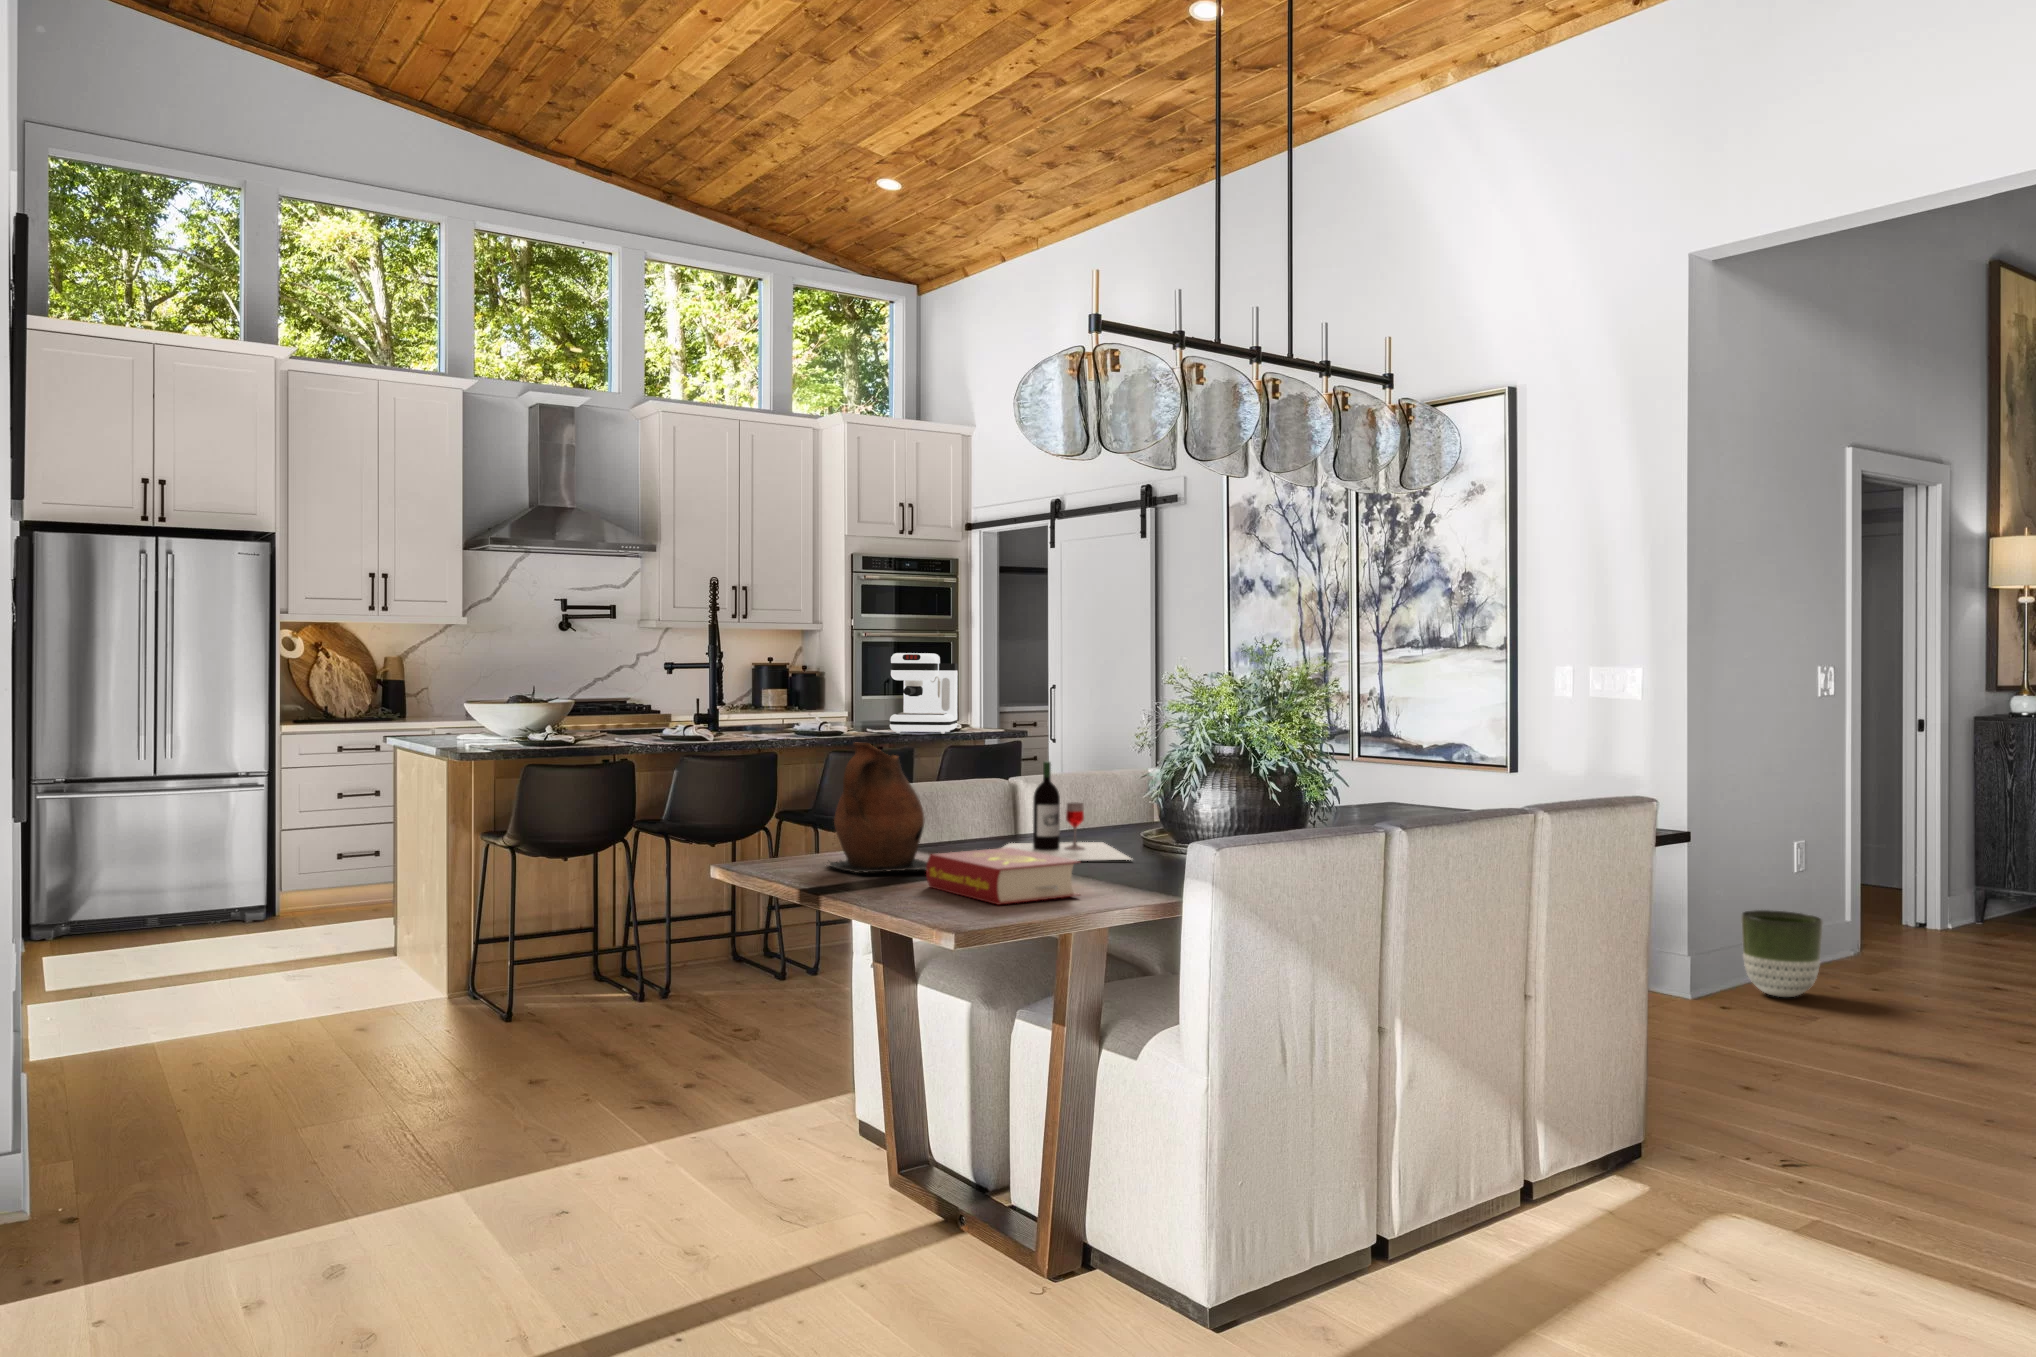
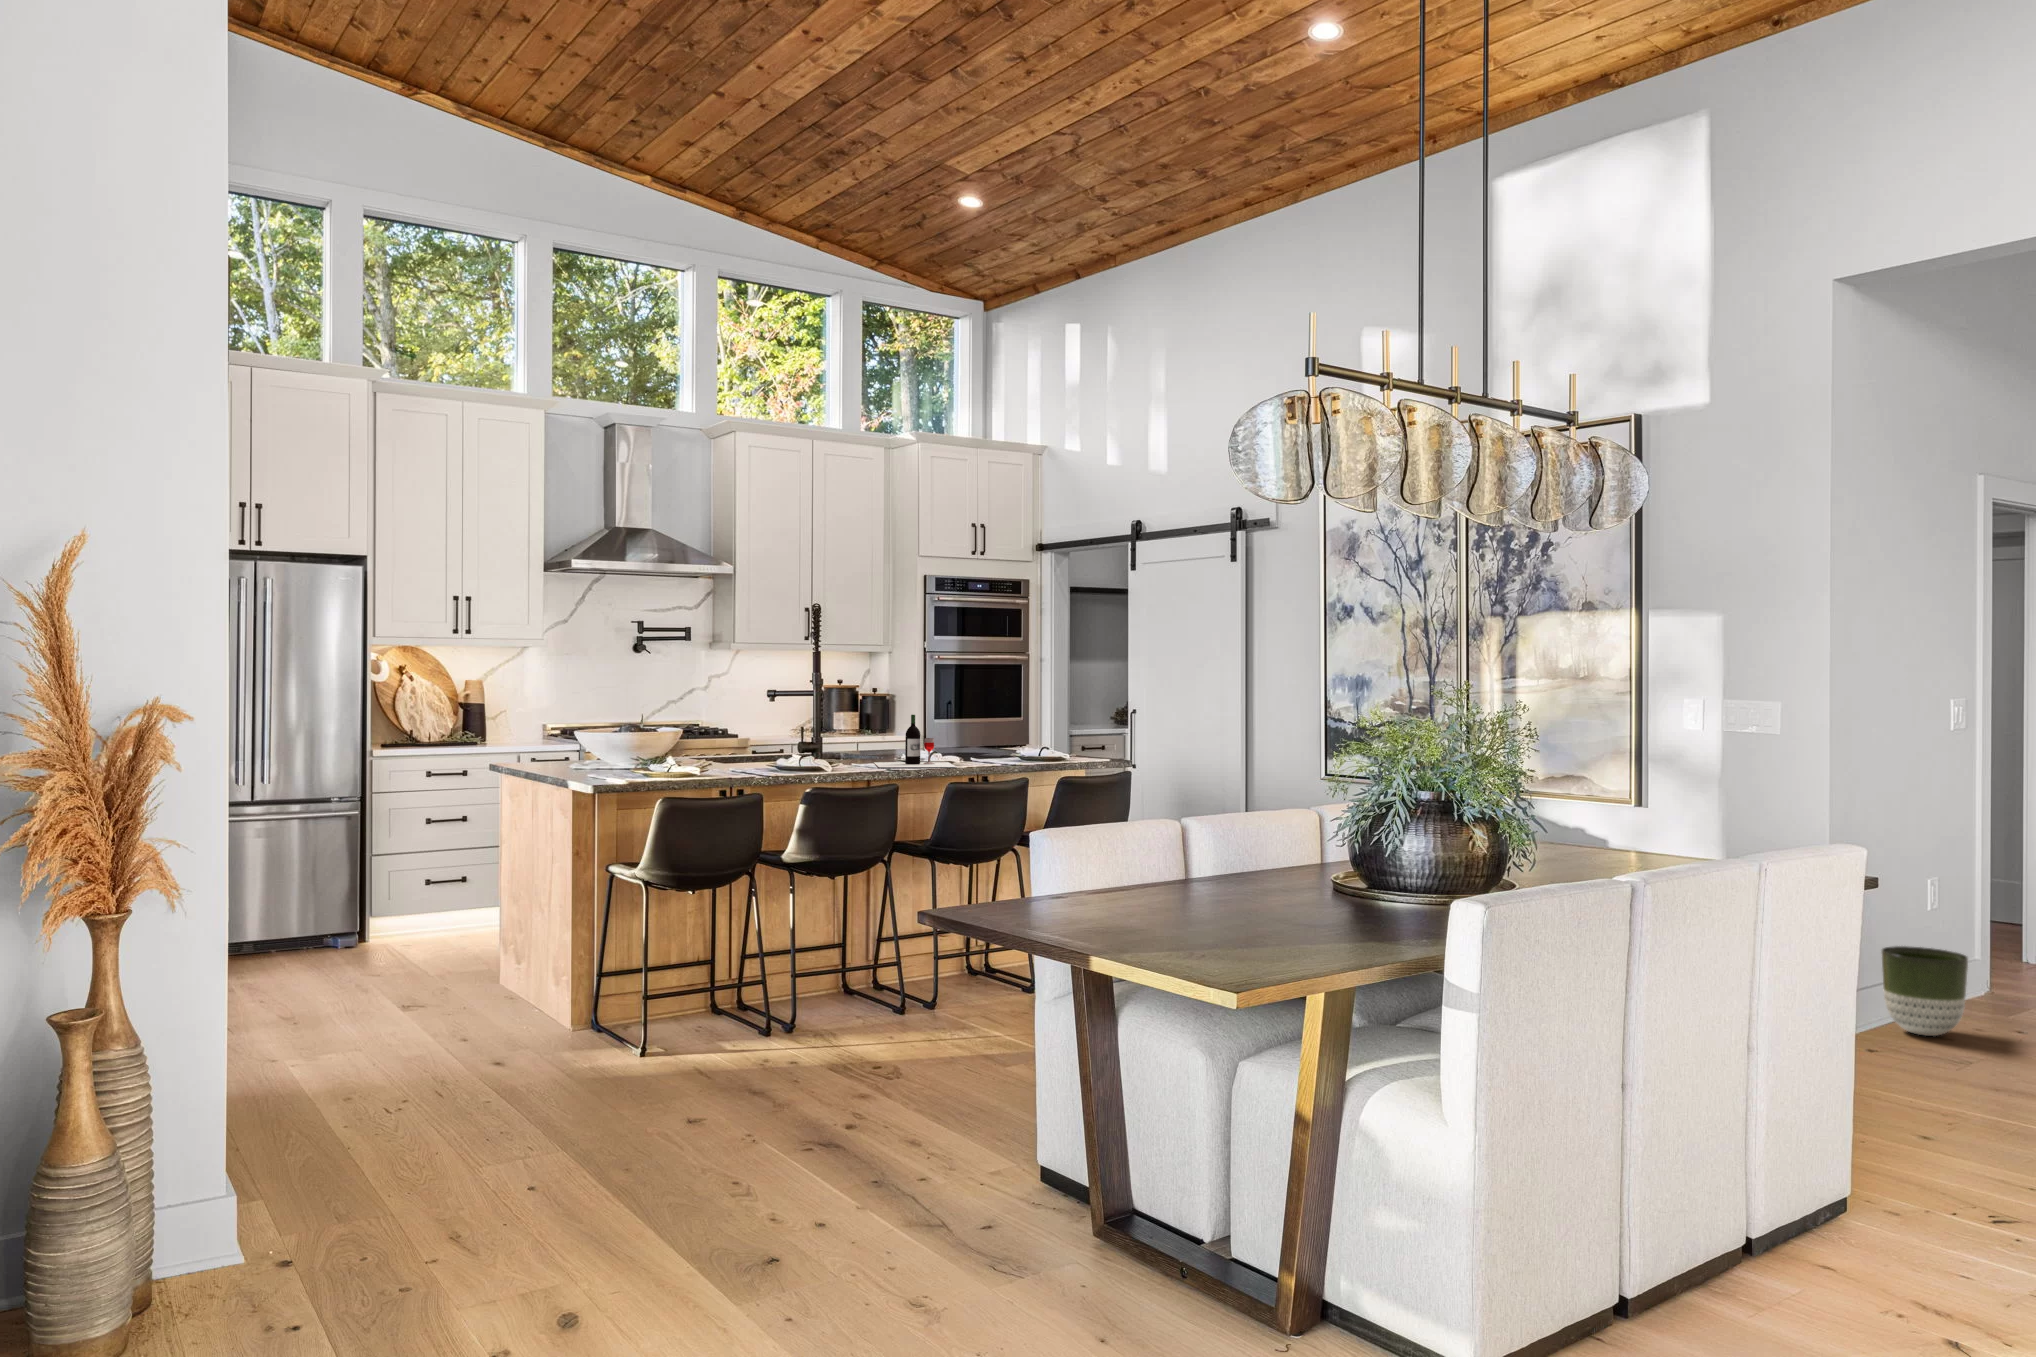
coffee maker: present [890,653,958,734] -> none [993,680,1058,762]
ceramic pitcher: present [829,743,927,873] -> none [1046,793,1169,927]
wine bottle: present [1002,761,1131,860] -> present [874,715,956,767]
book: present [926,848,1080,905] -> none [1172,901,1339,965]

